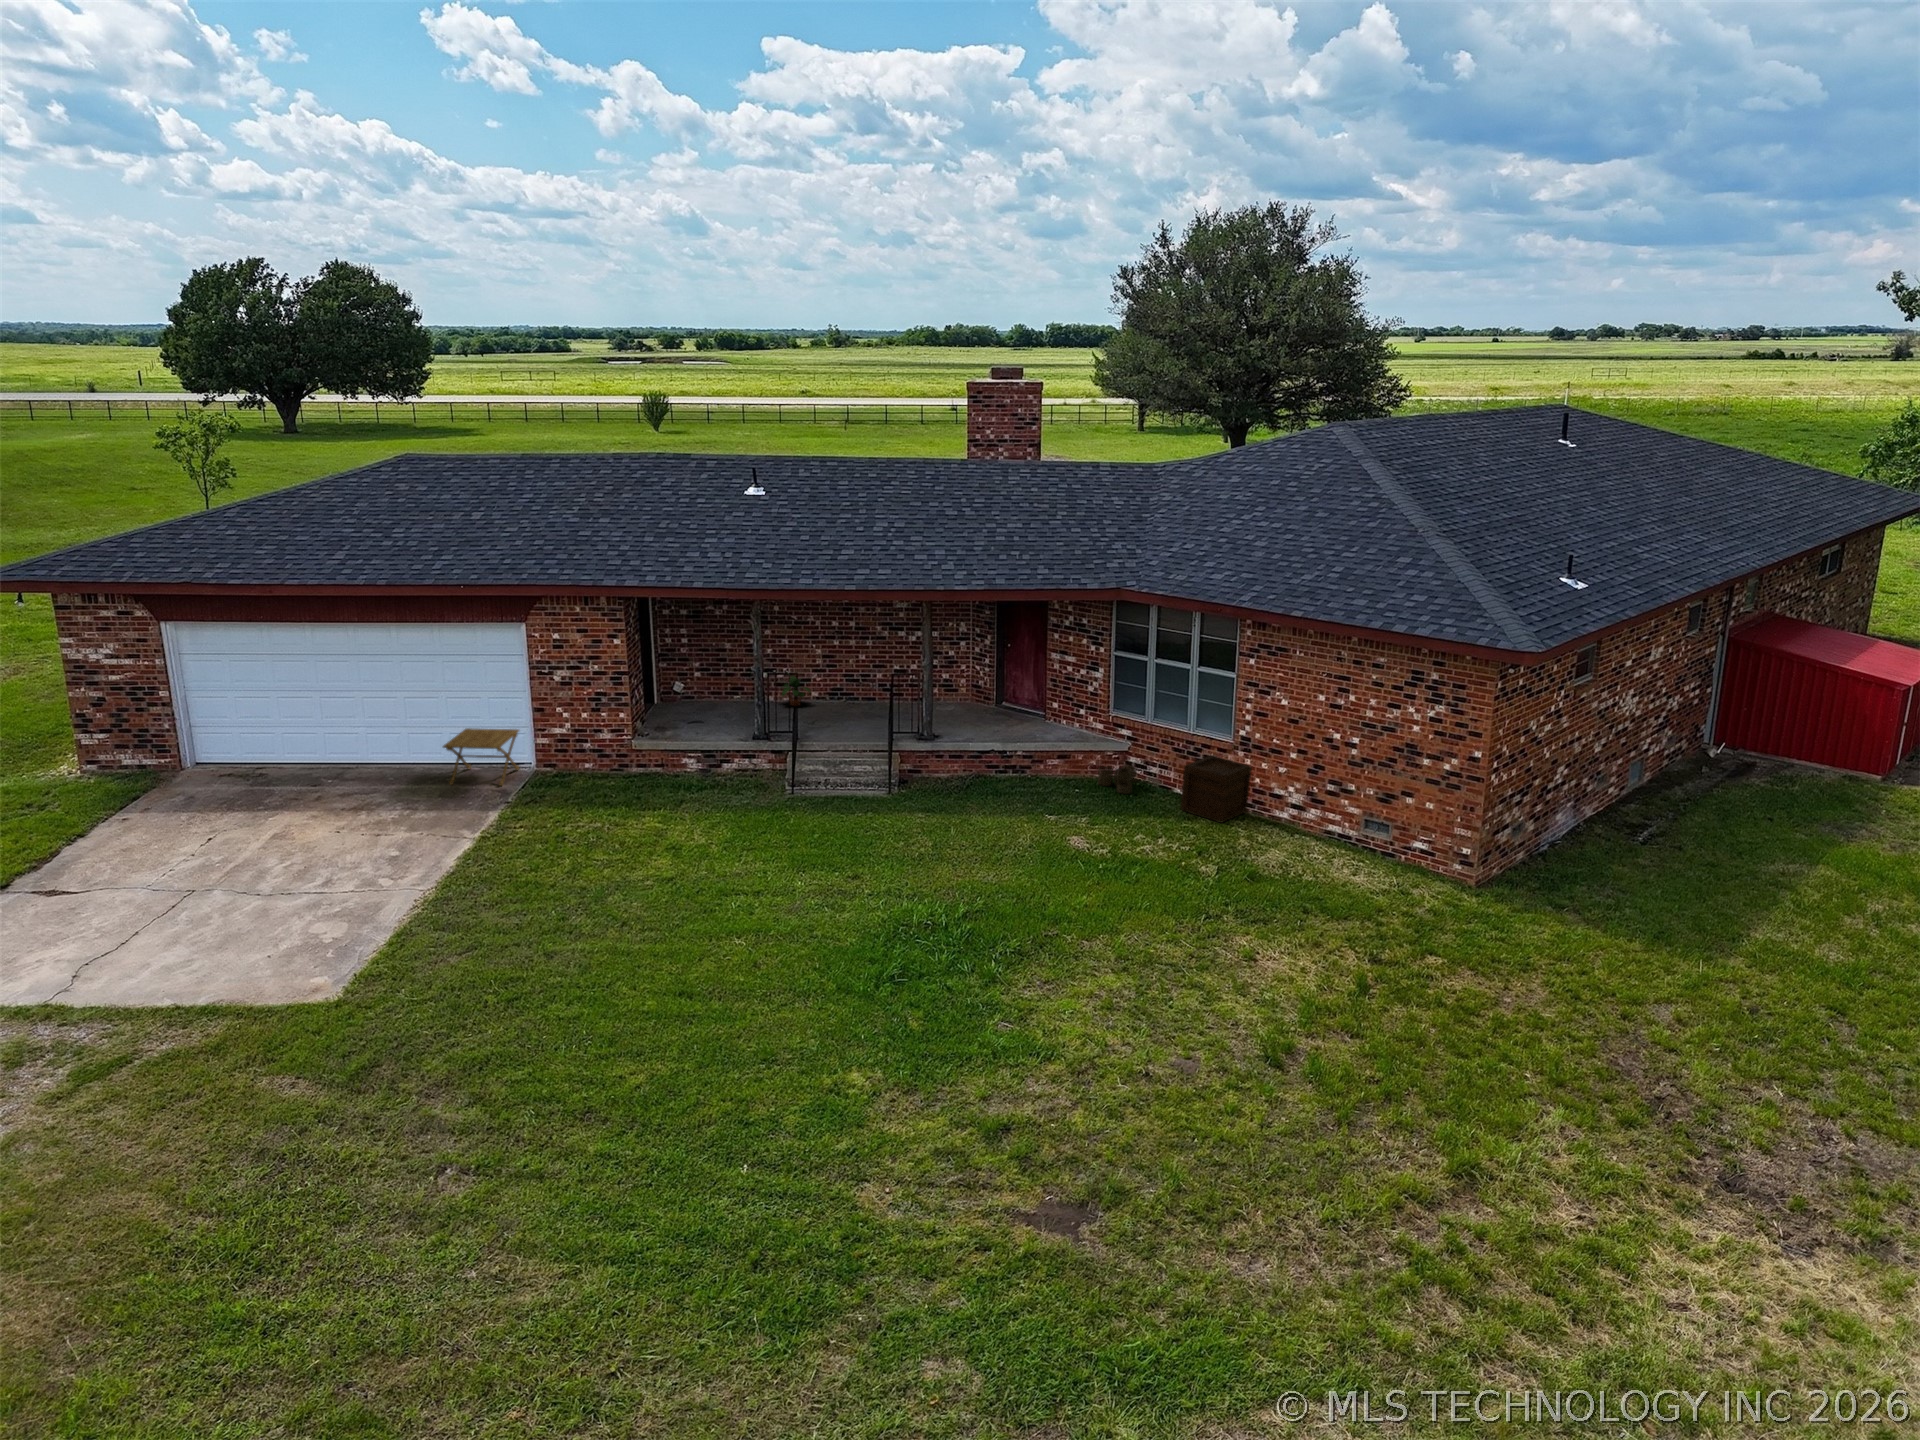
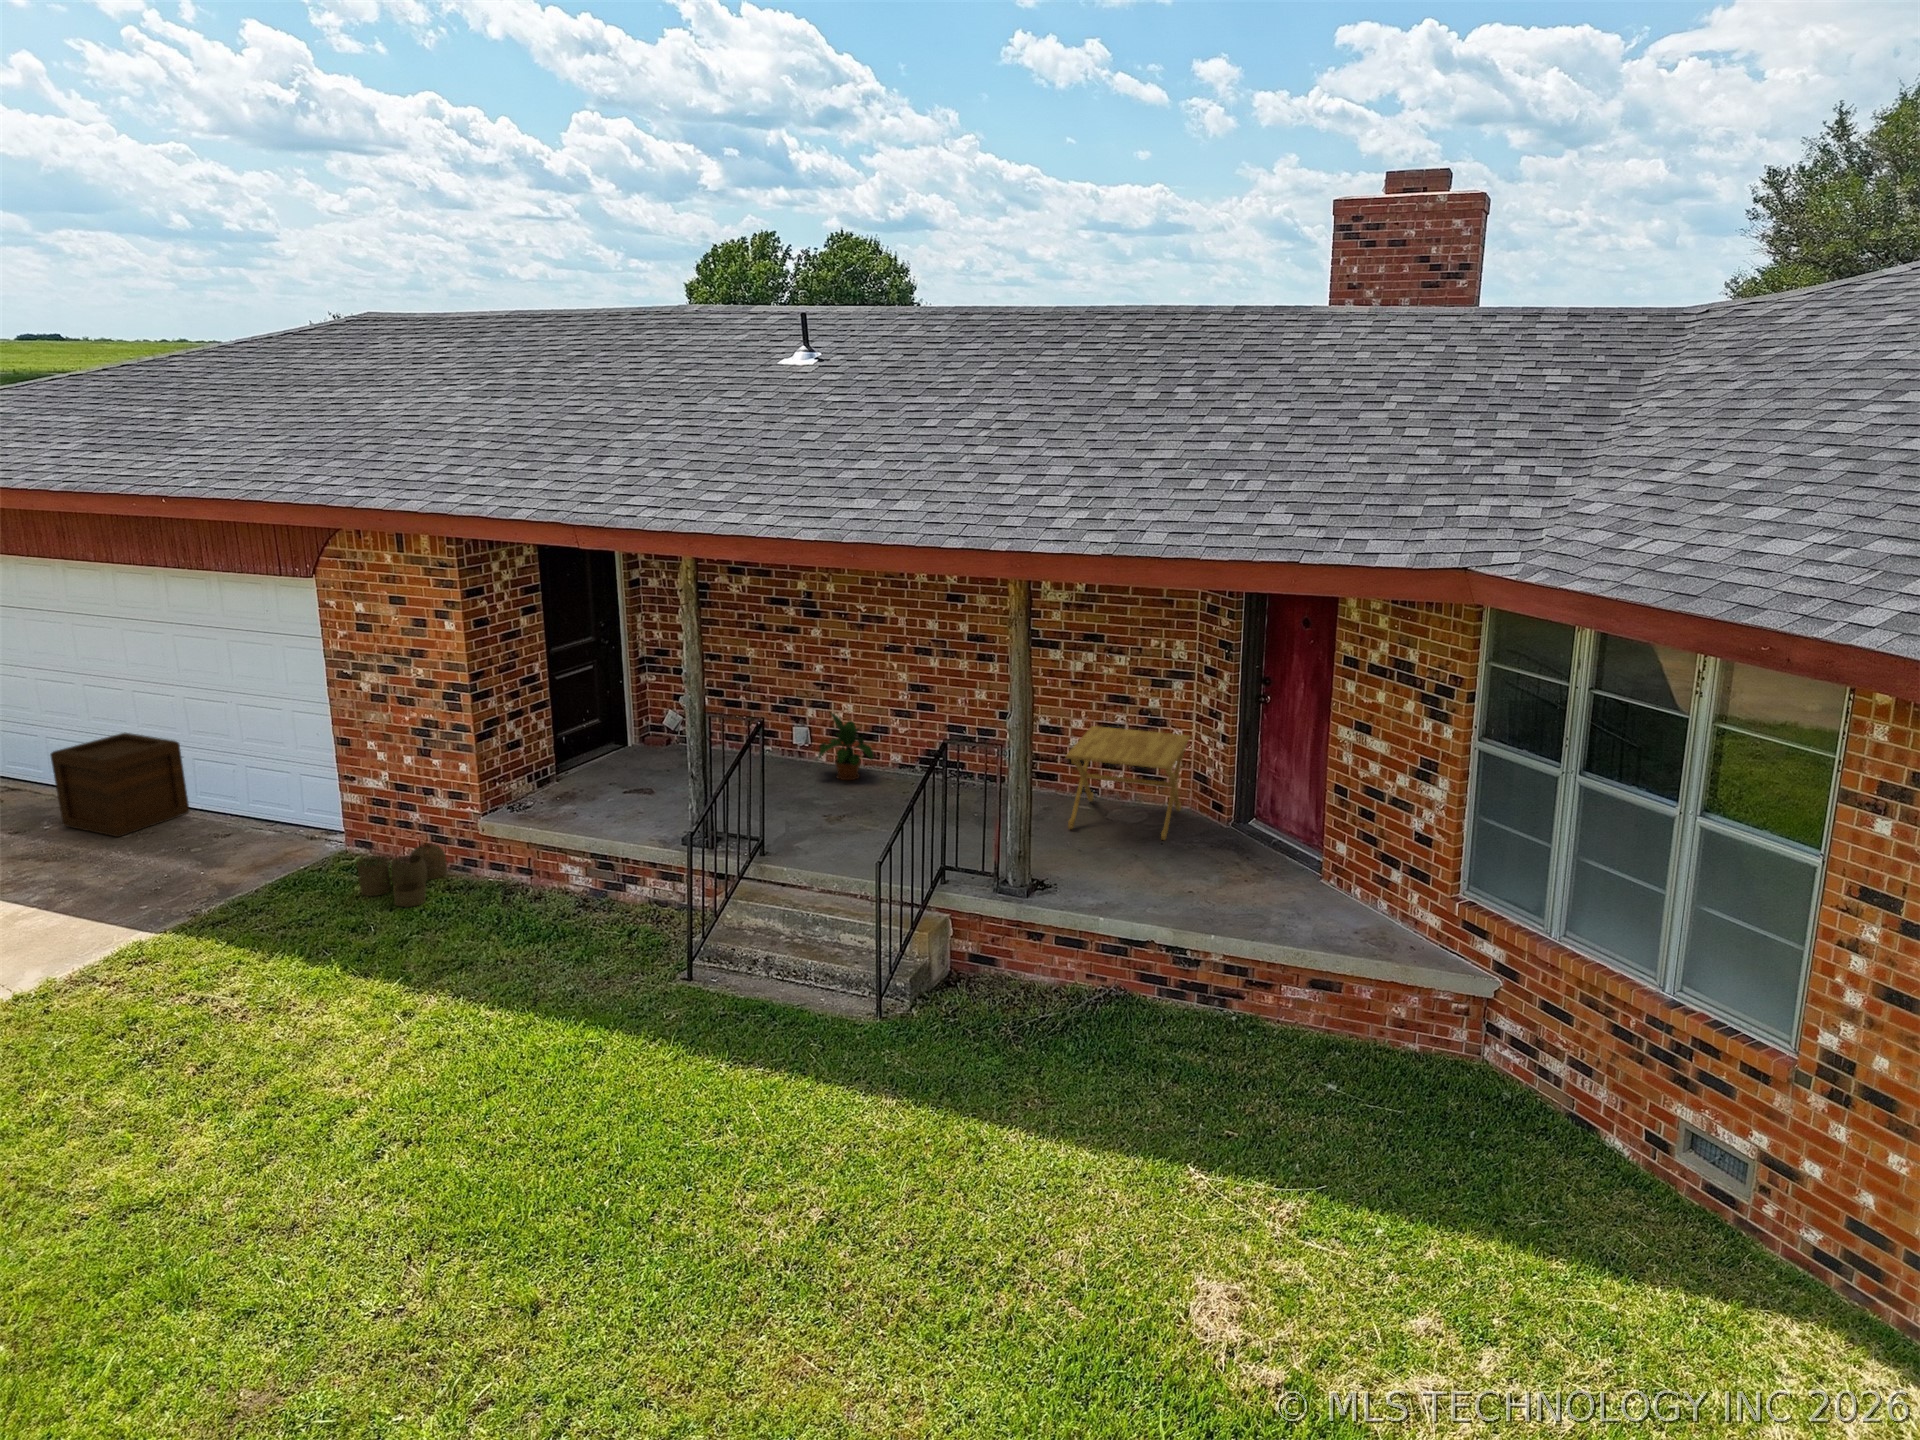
side table: present [443,728,519,786] -> present [1066,726,1190,840]
wooden crate: present [1181,755,1253,823] -> present [50,733,189,837]
woven basket: present [1098,765,1137,794] -> present [356,843,447,907]

